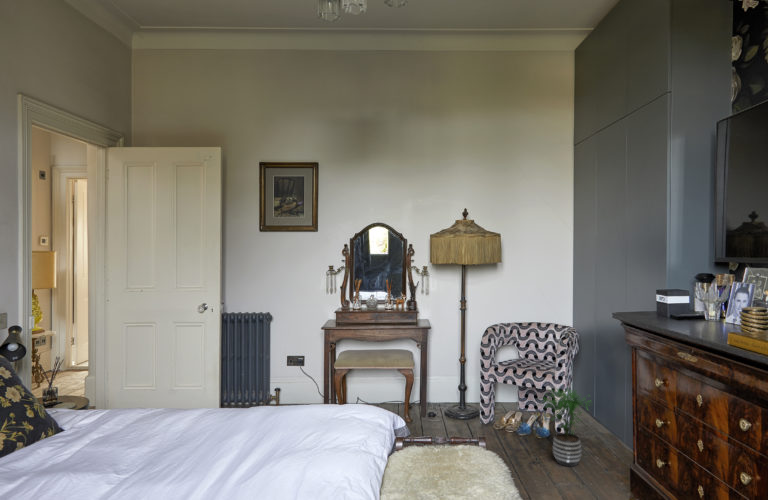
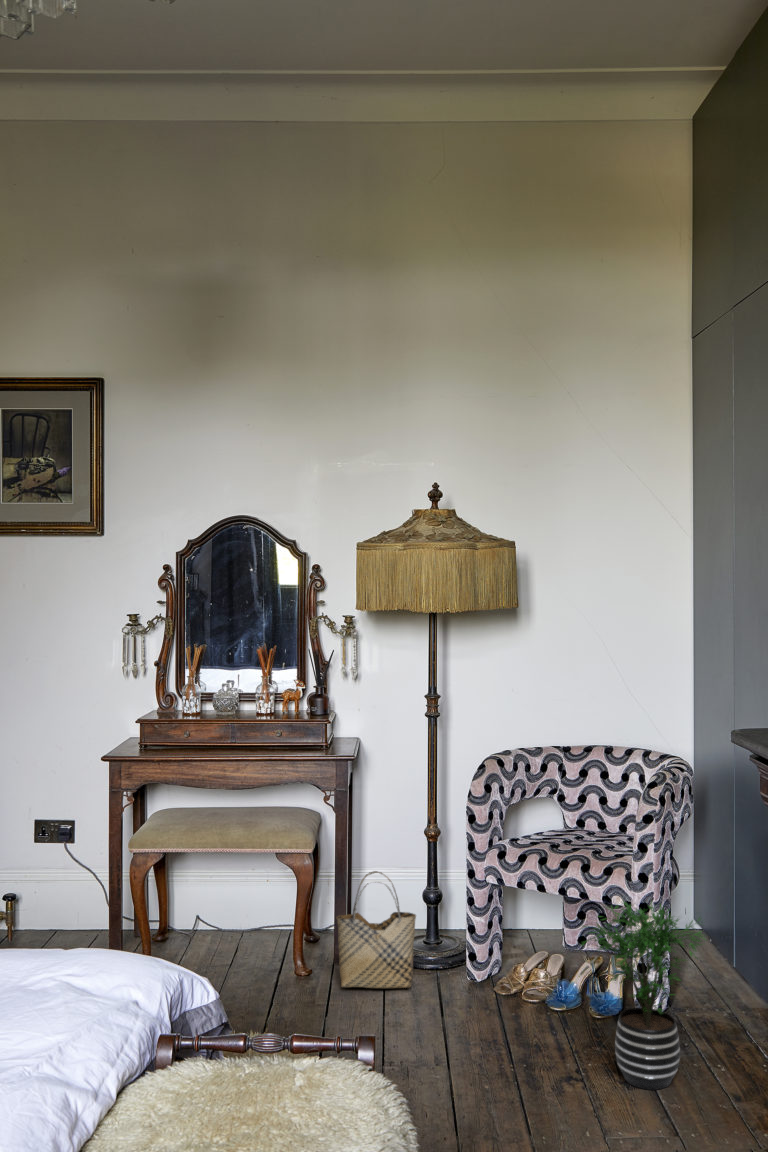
woven basket: none [424,376,459,426] -> present [336,871,416,988]

